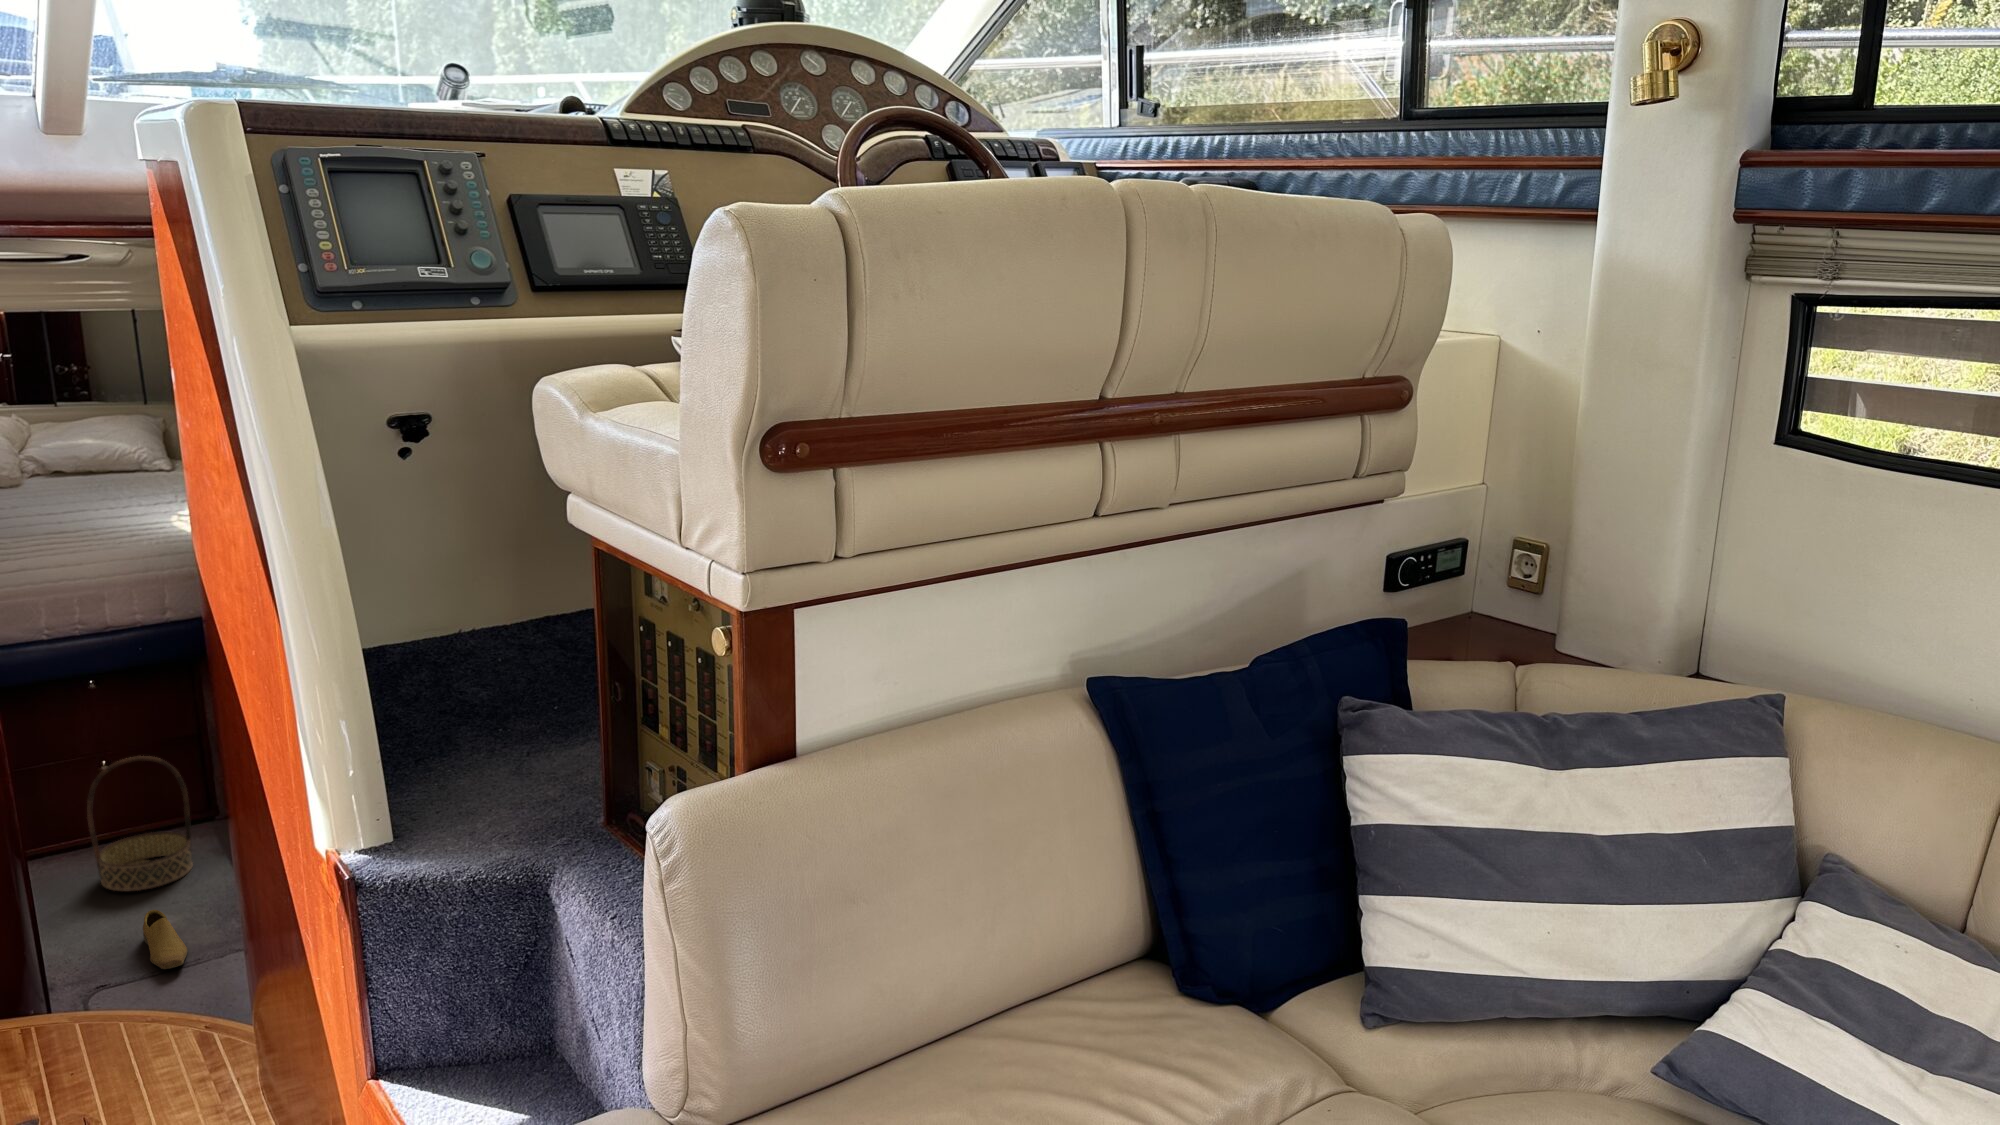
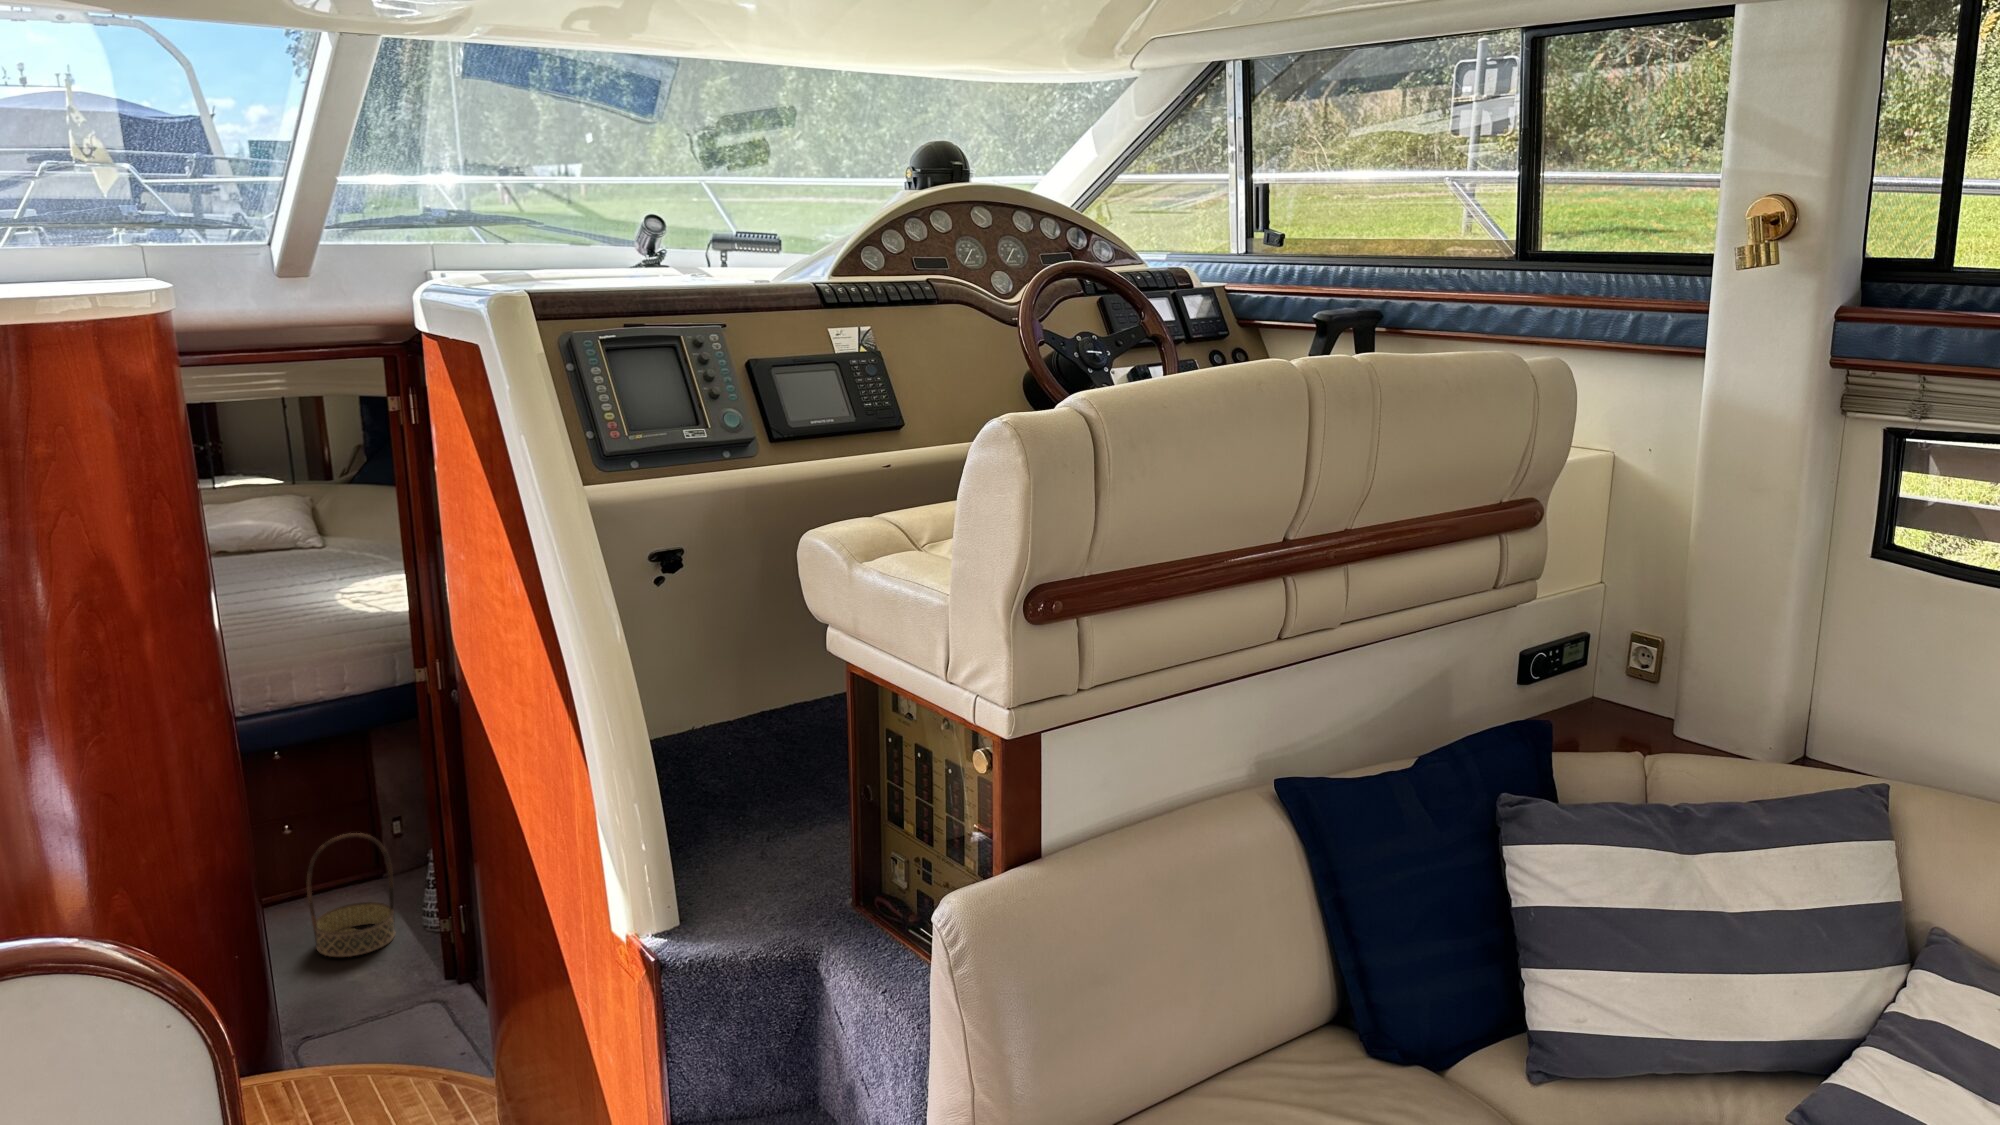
shoe: present [143,910,188,969] -> none [362,974,402,1029]

